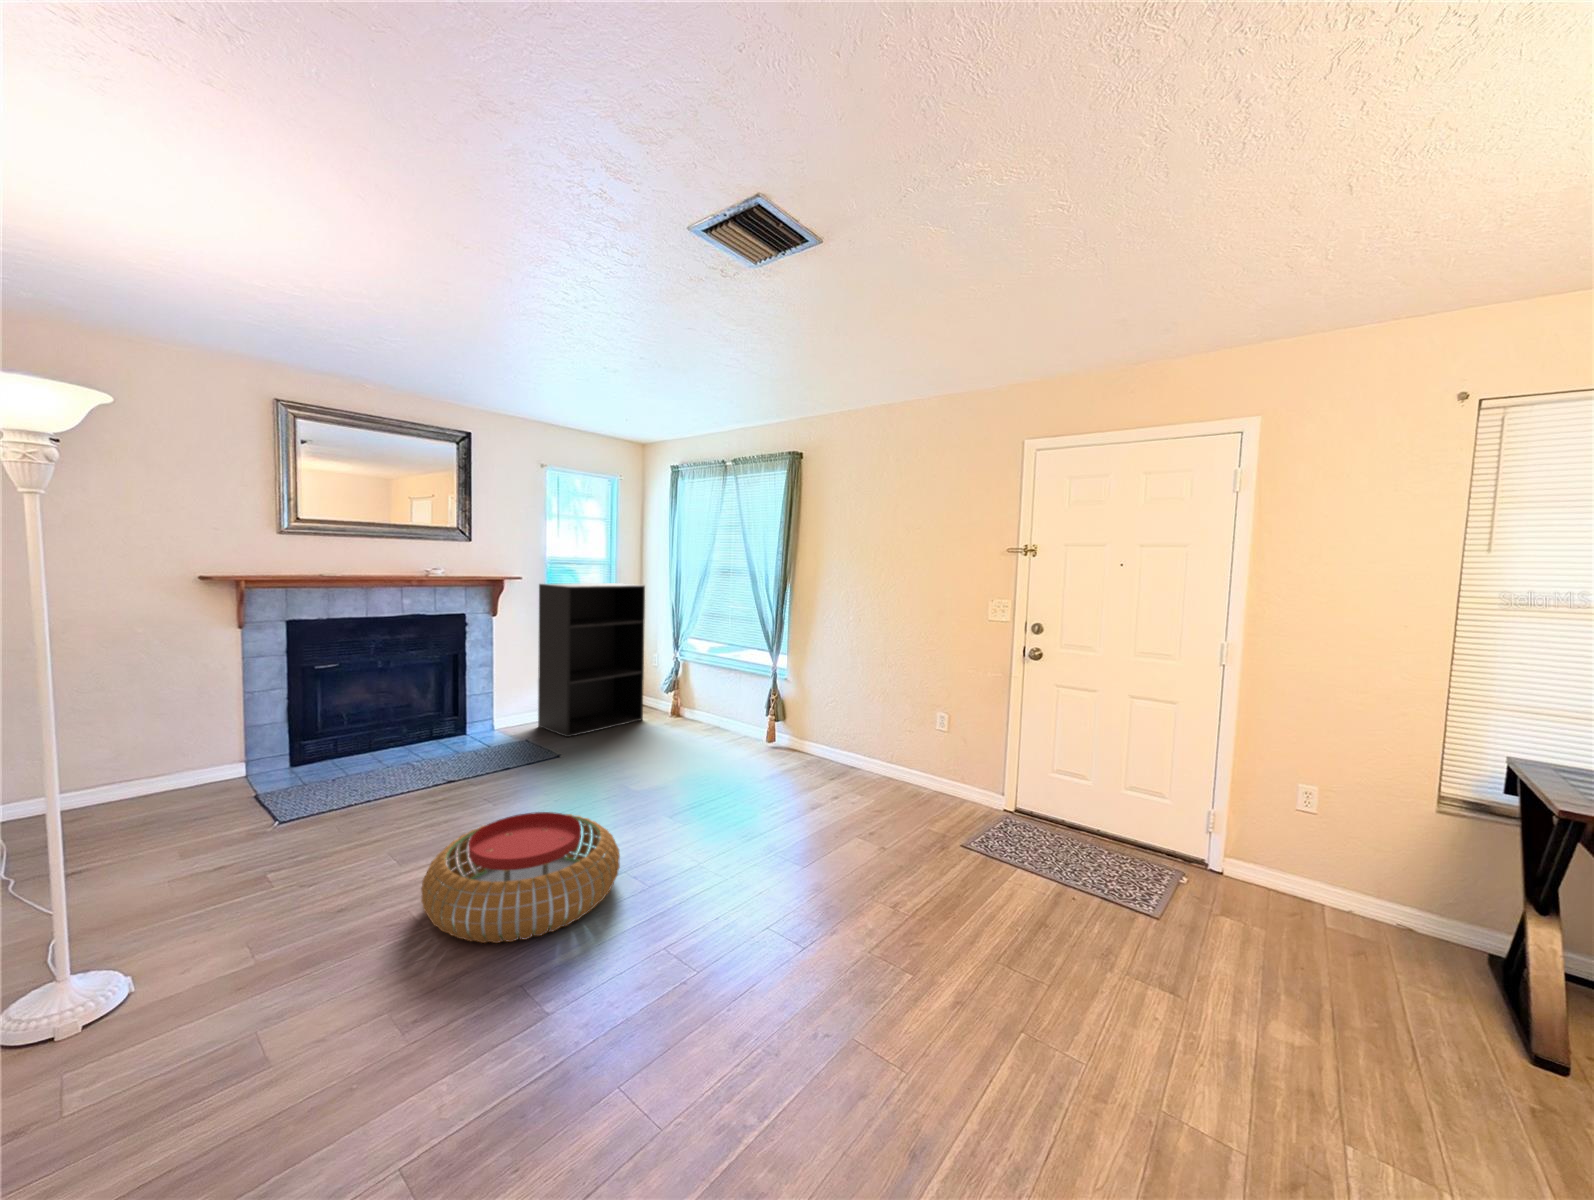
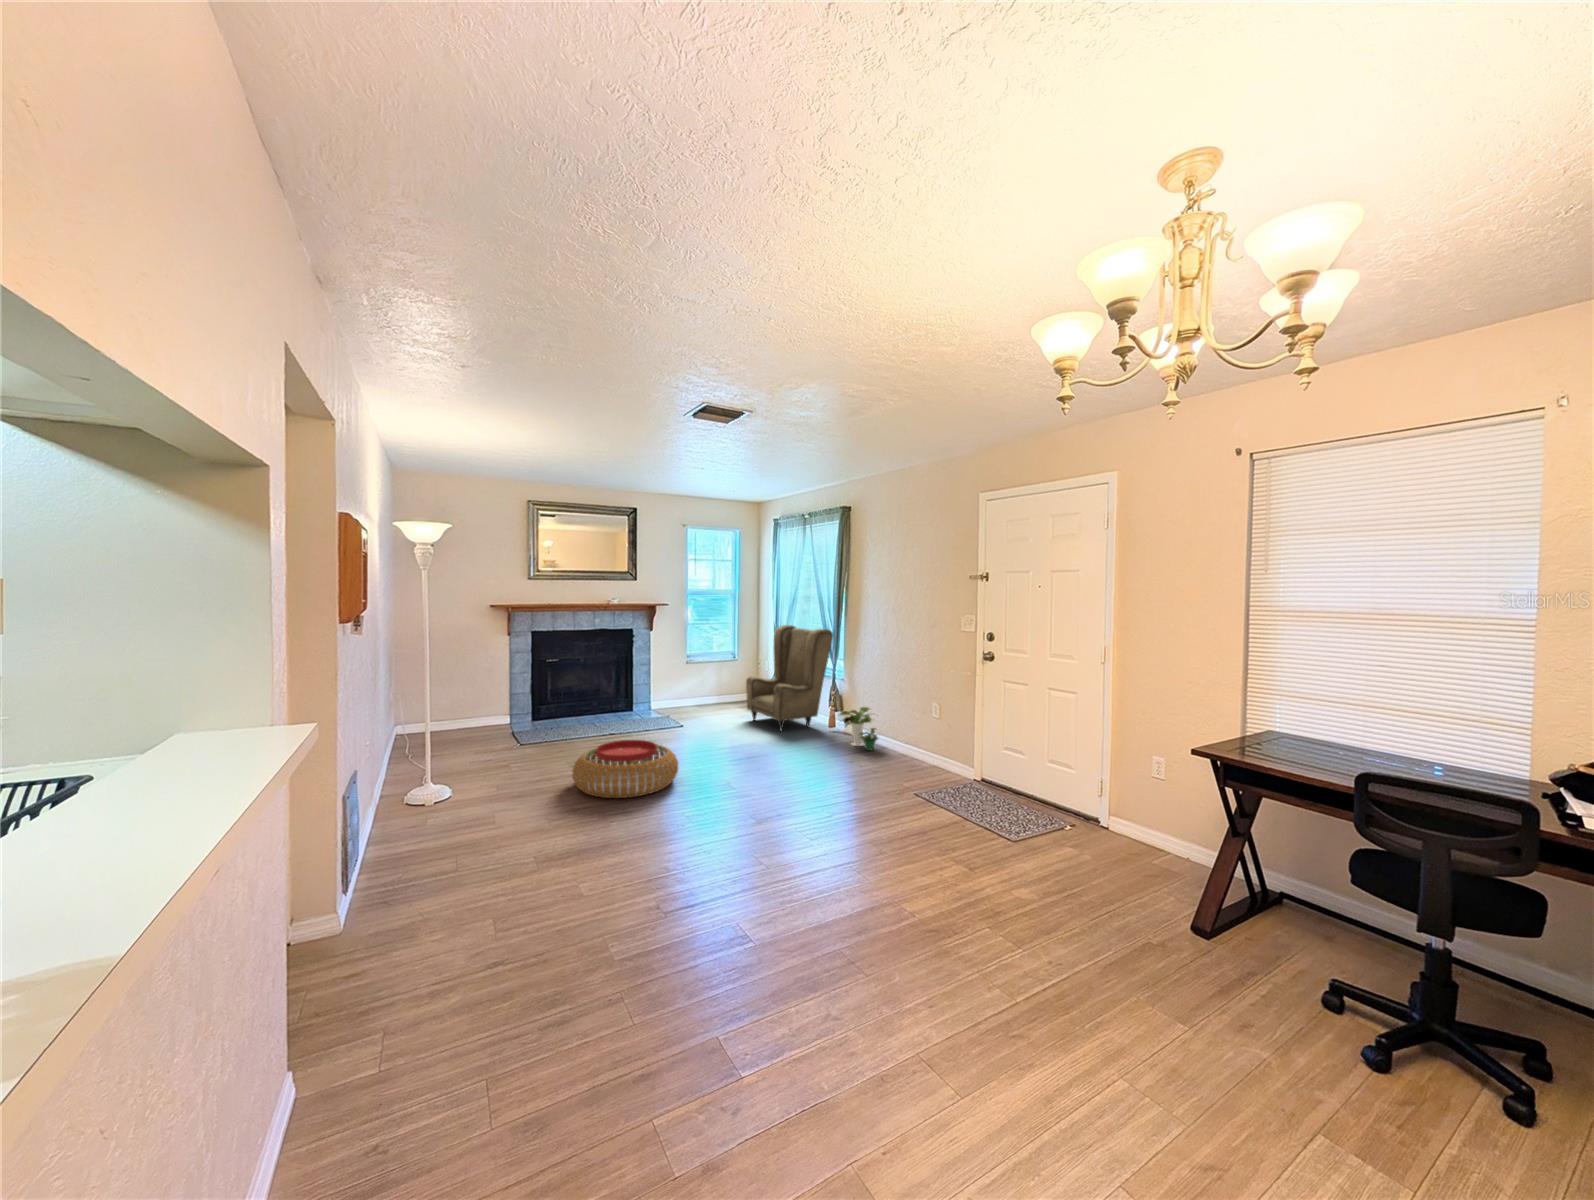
bookshelf: present [538,583,645,737] -> none [679,608,752,716]
armchair: none [647,607,772,753] -> present [746,625,834,731]
potted plant: none [797,716,859,775] -> present [840,707,878,750]

